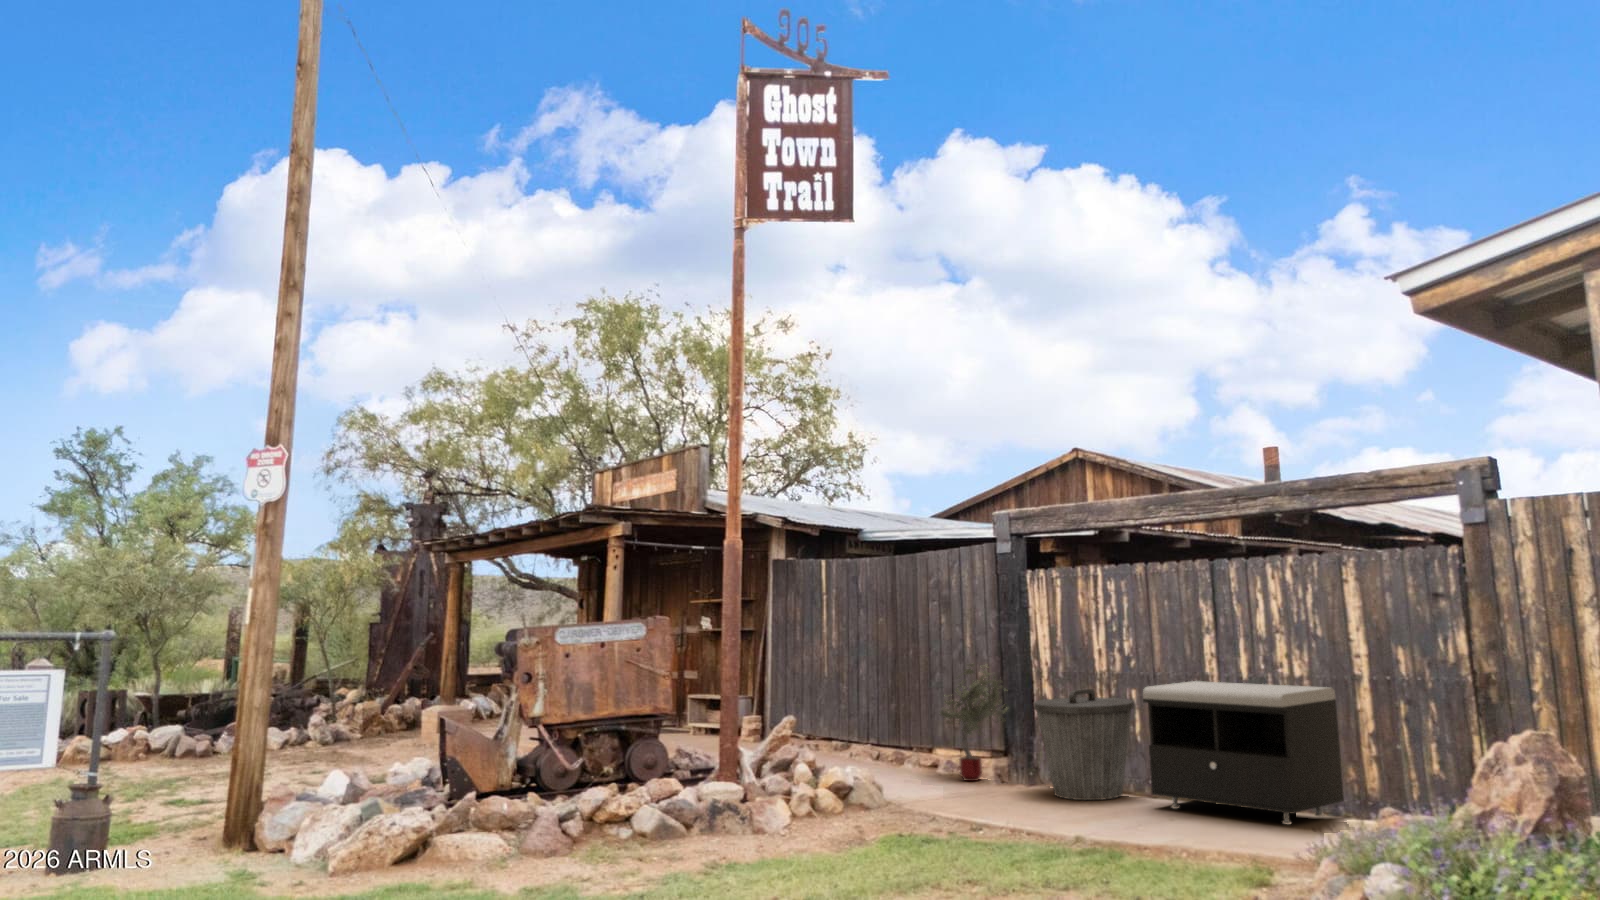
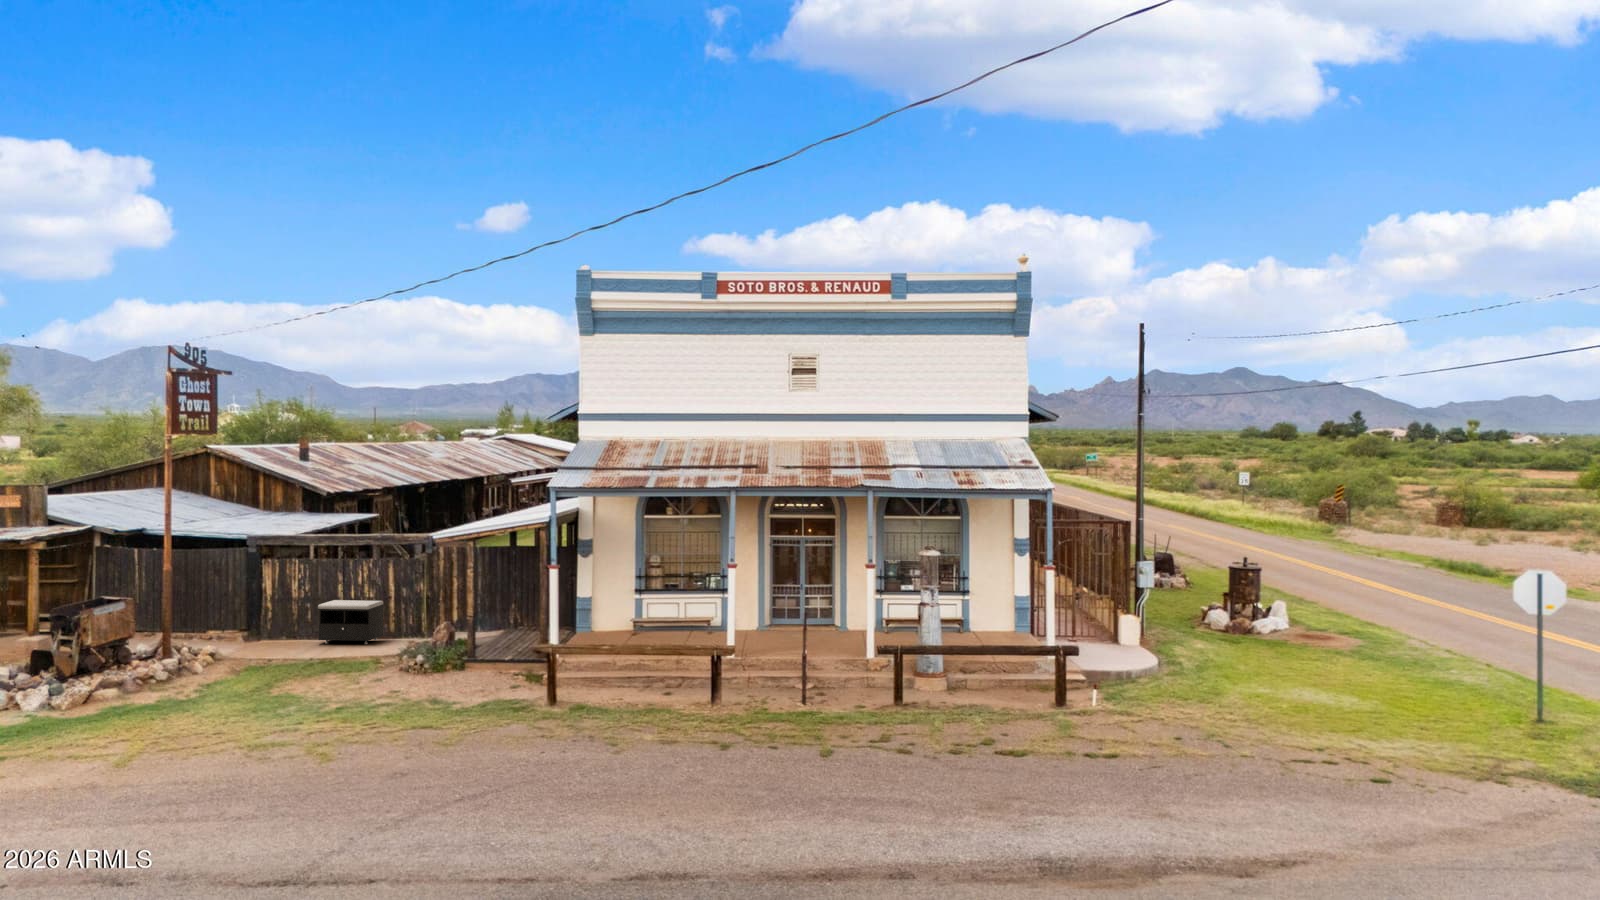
potted tree: present [940,664,1007,781] -> none [217,597,254,643]
trash can: present [1034,689,1134,800] -> none [270,605,310,645]

